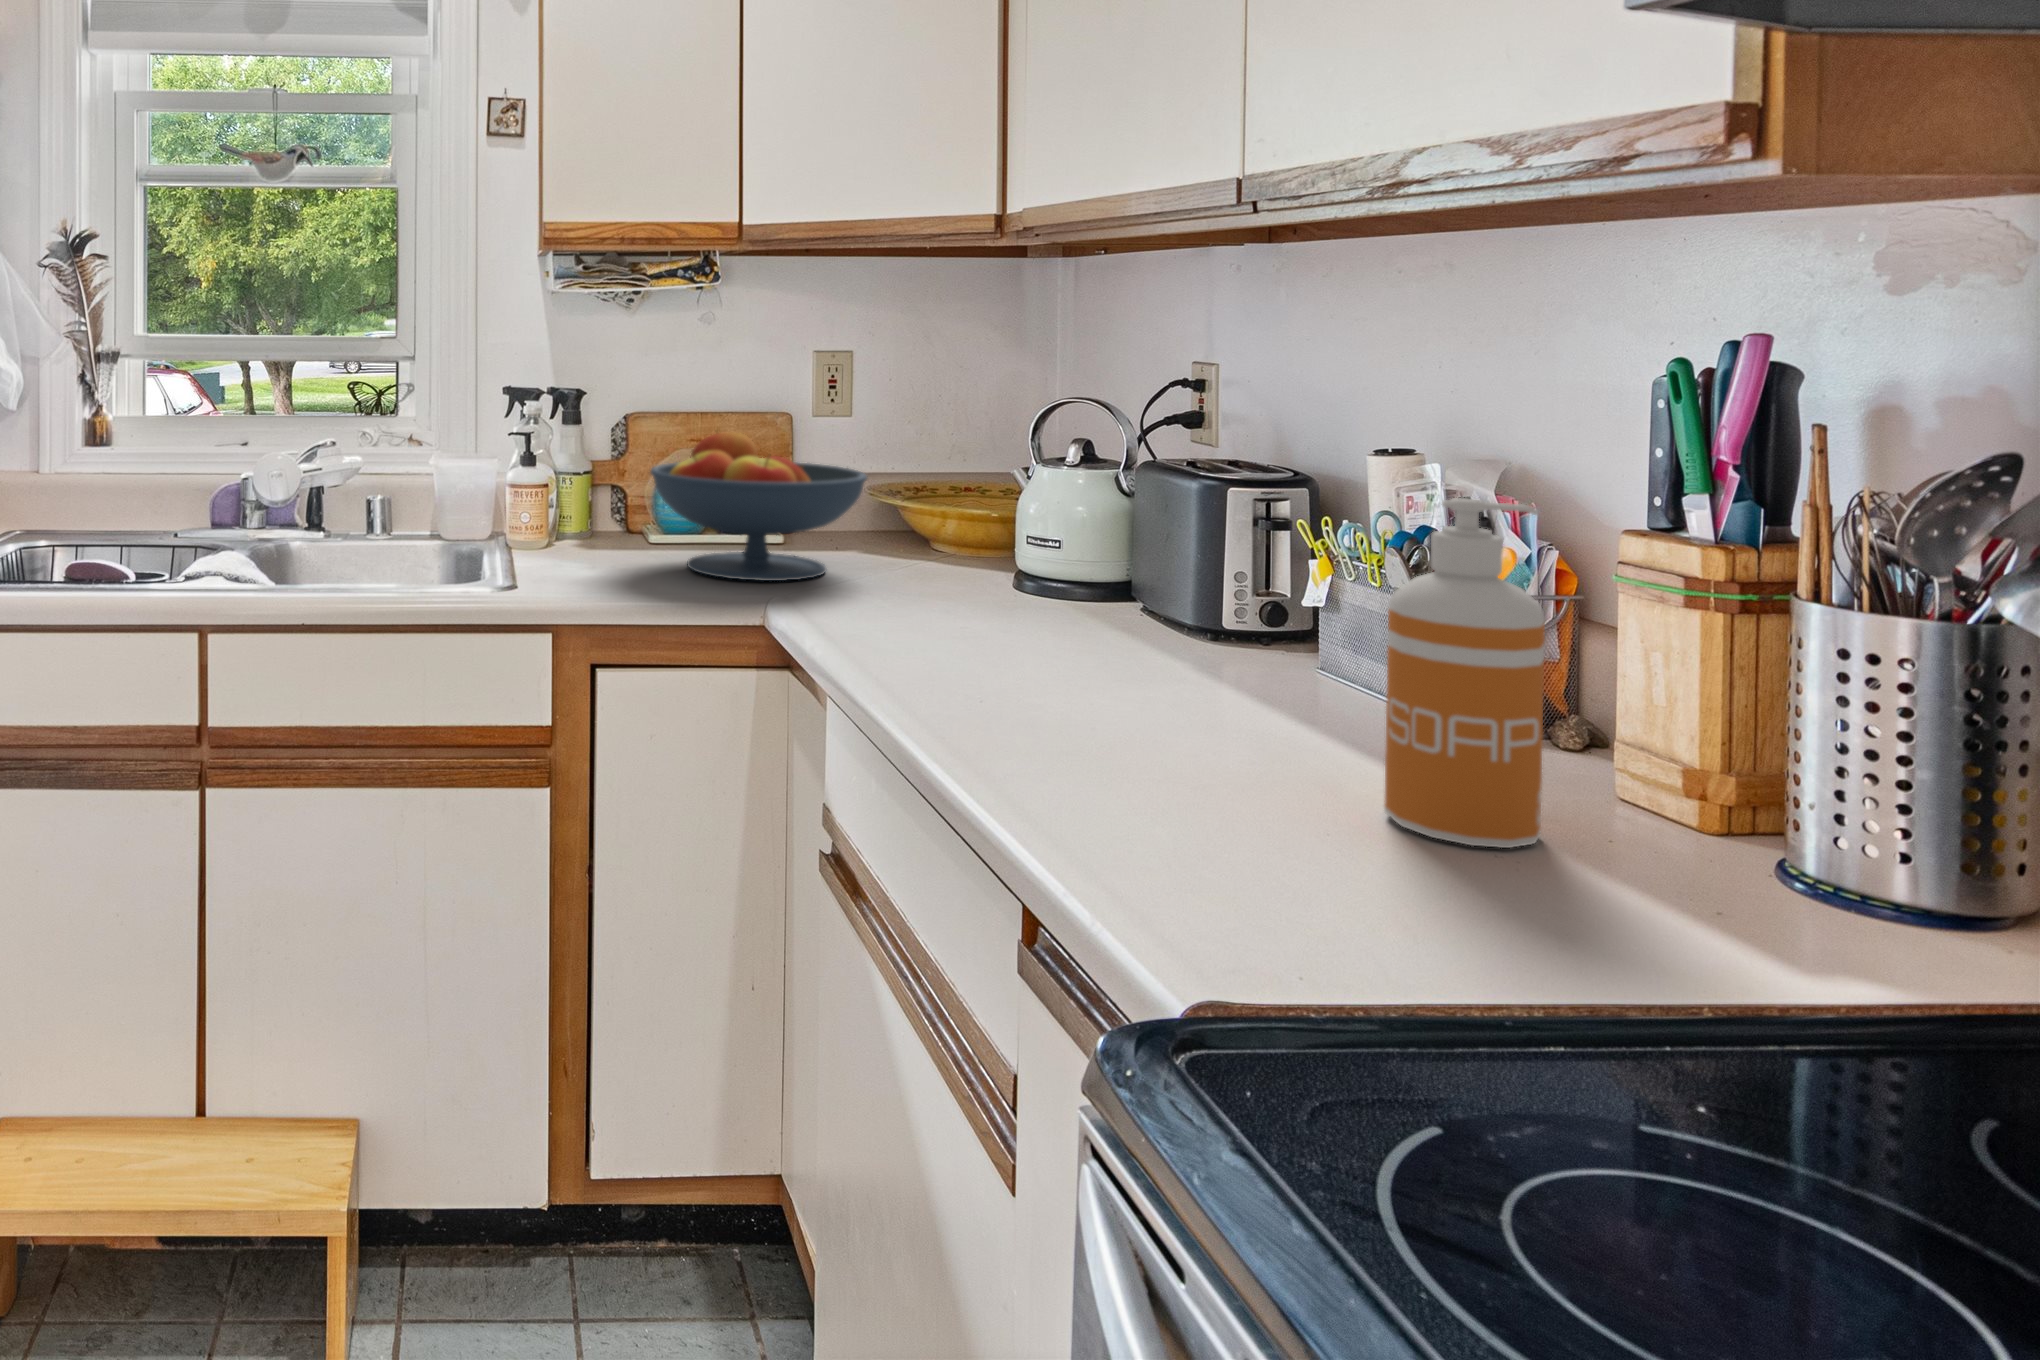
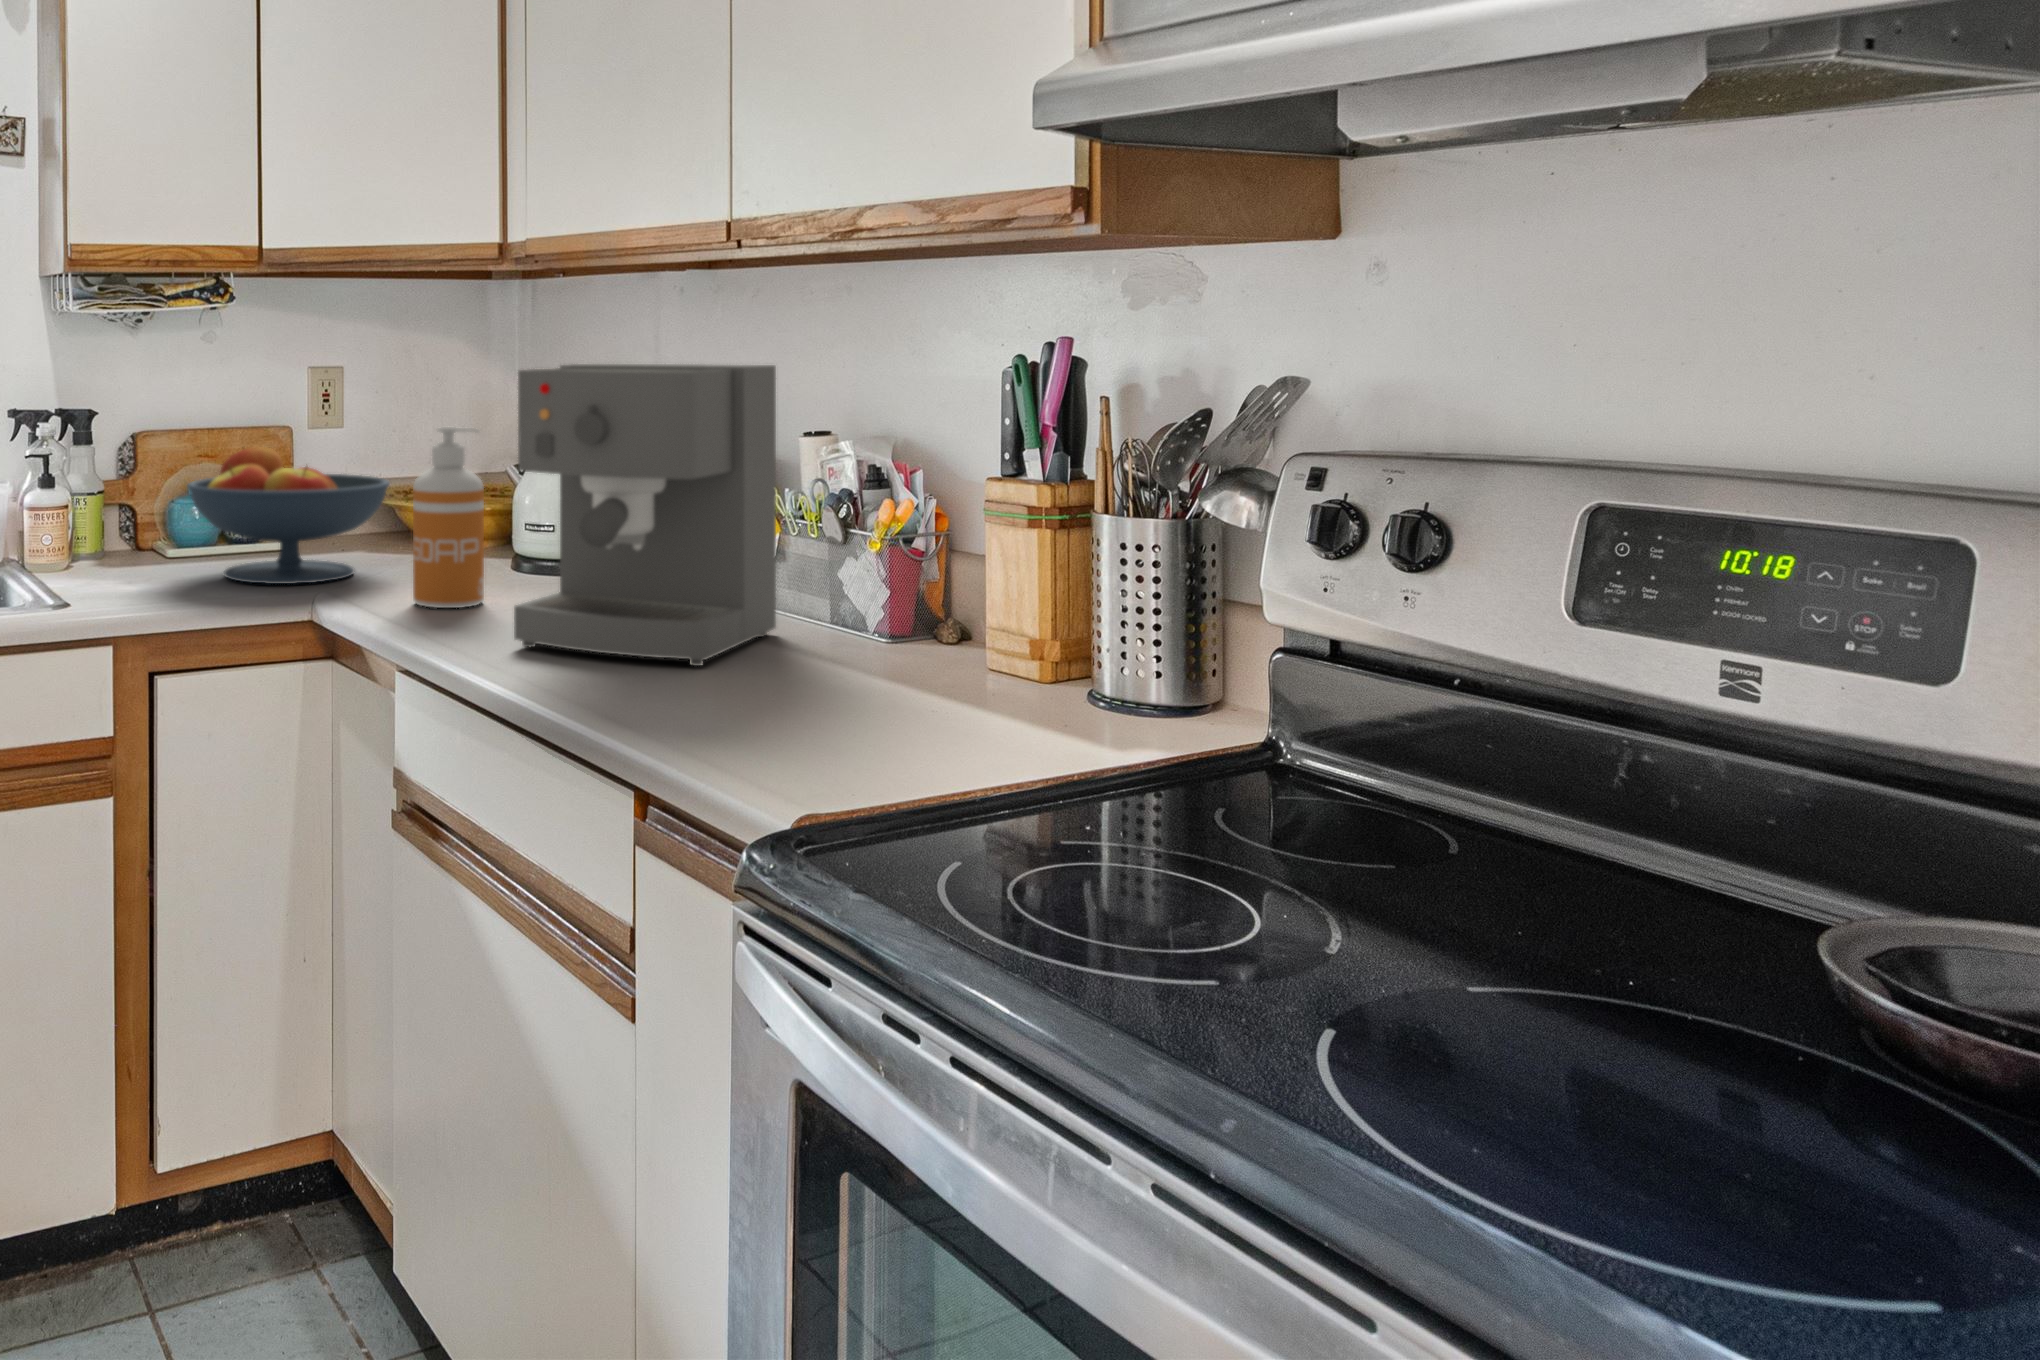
coffee maker: none [950,353,1315,741] -> present [514,364,776,666]
soap dispenser: present [1384,498,1545,848] -> present [413,427,484,608]

